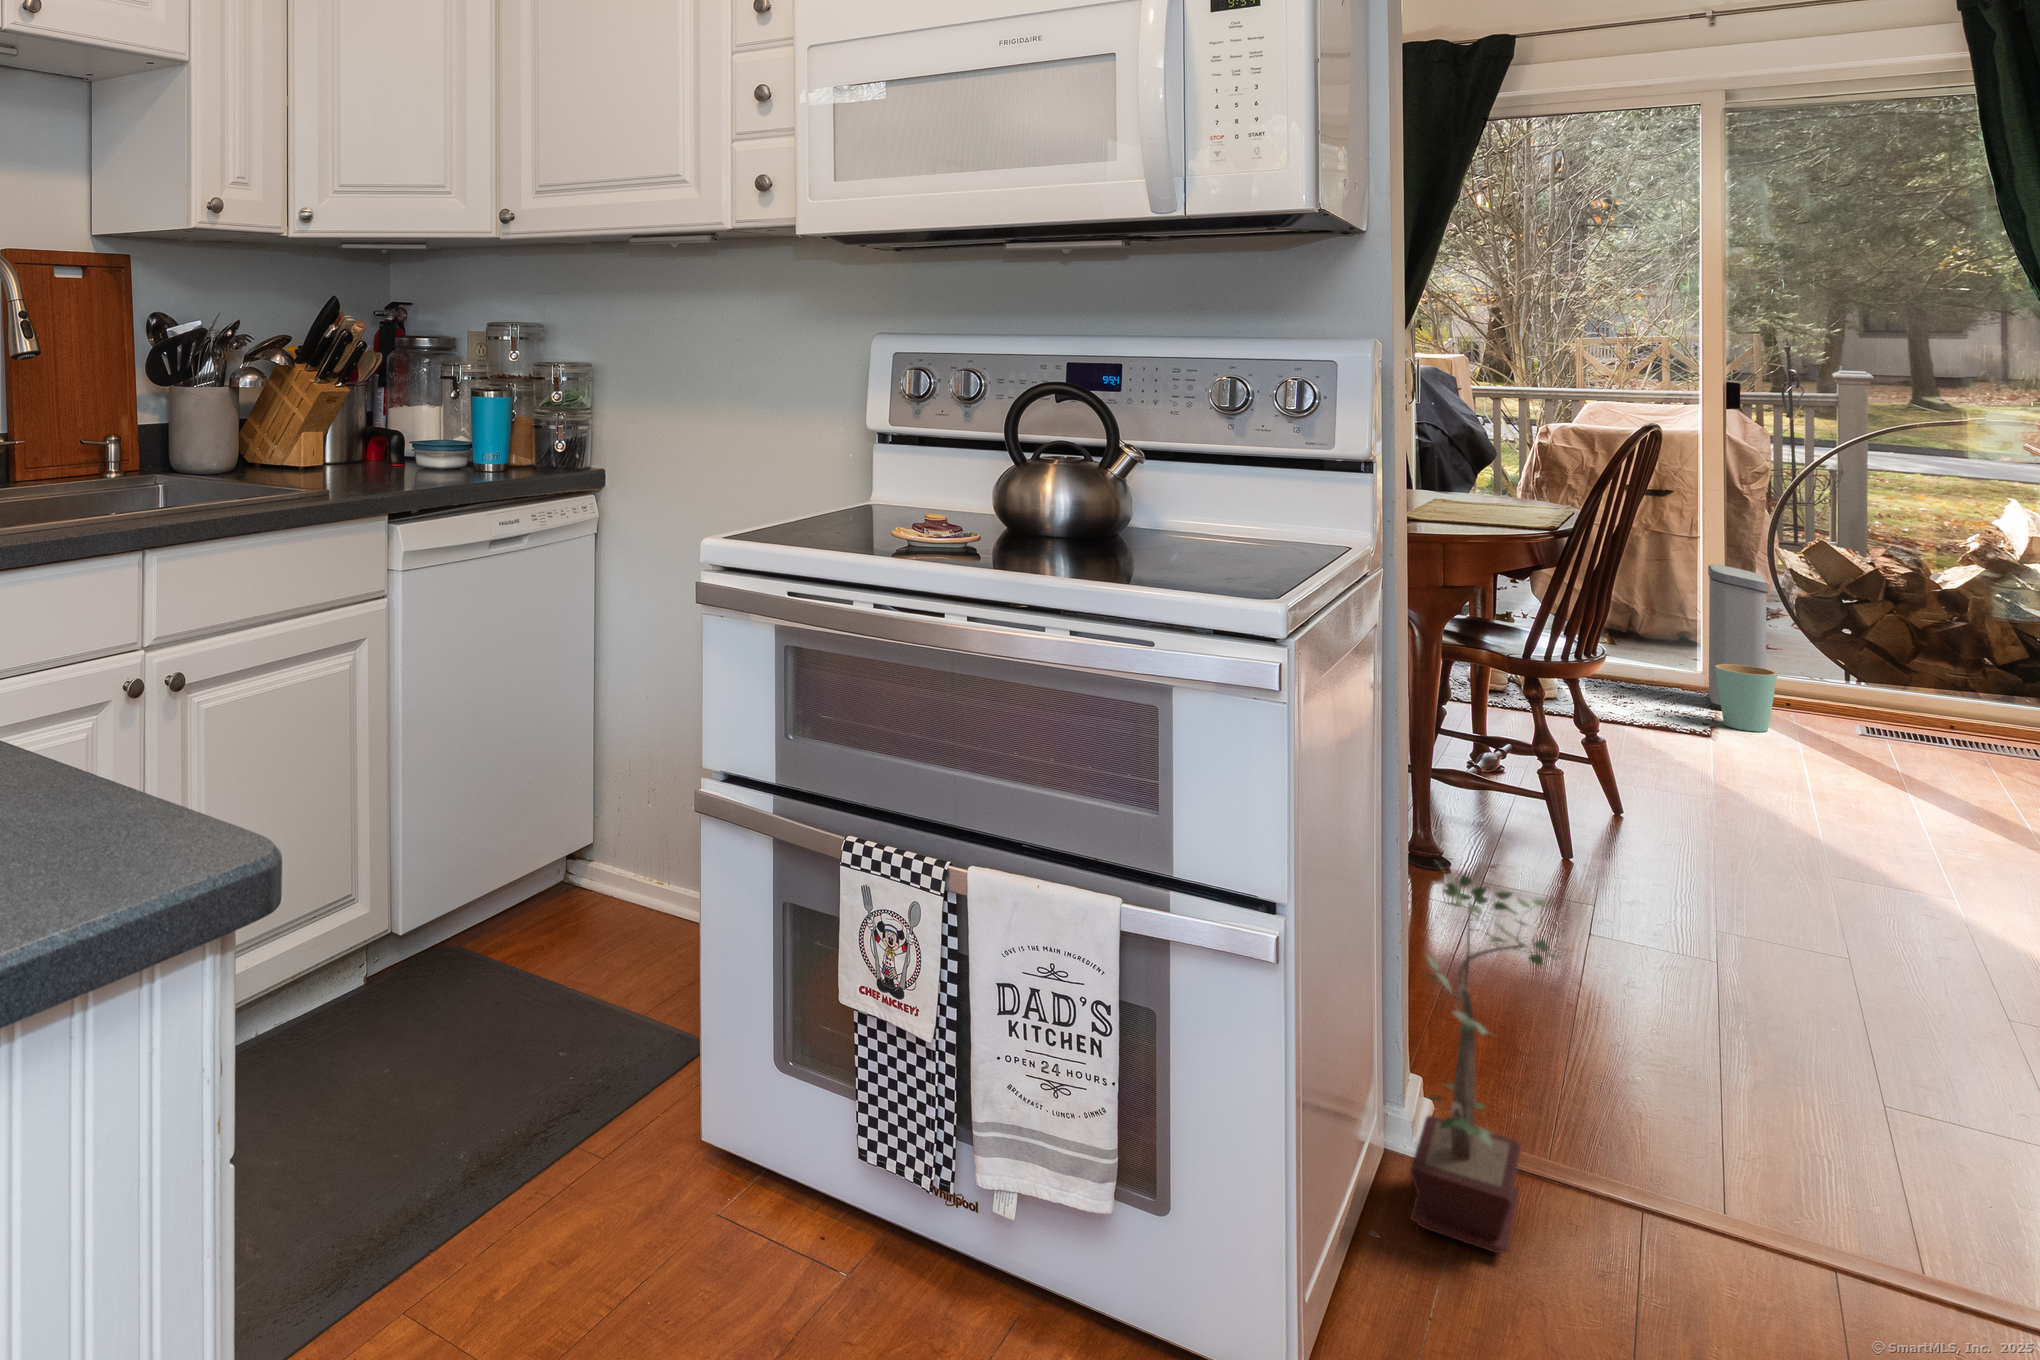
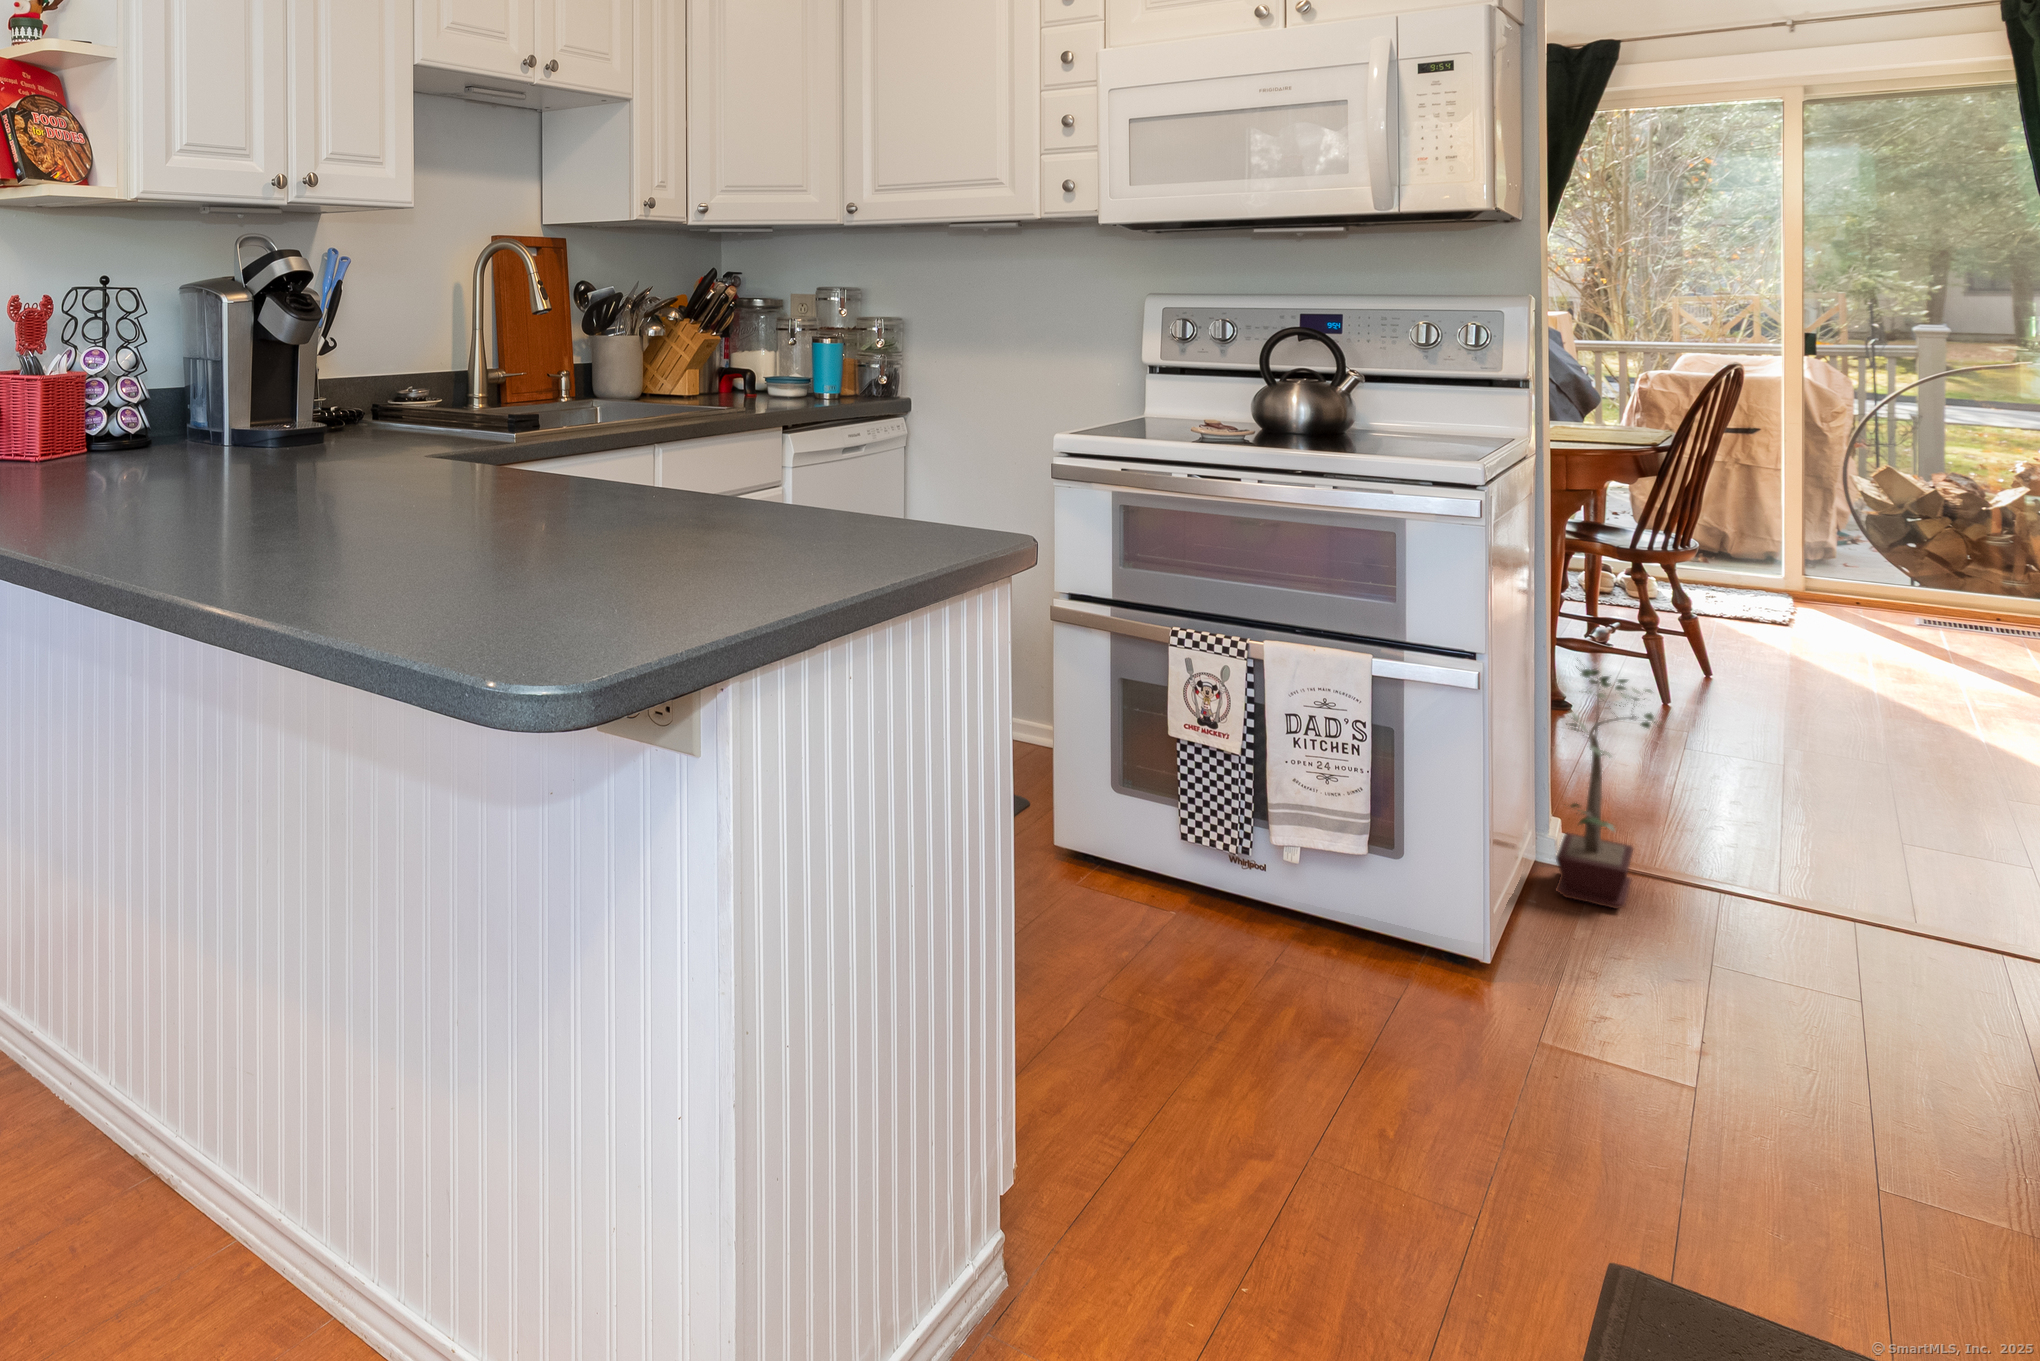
trash can: present [1708,564,1778,732] -> none [1789,489,1848,626]

